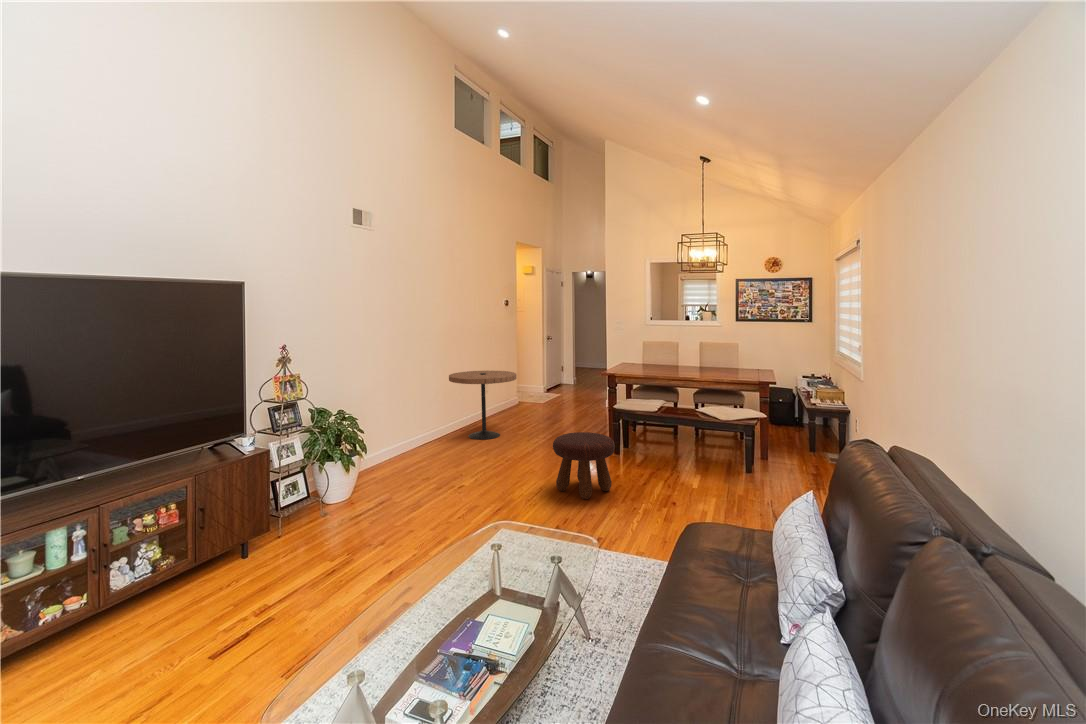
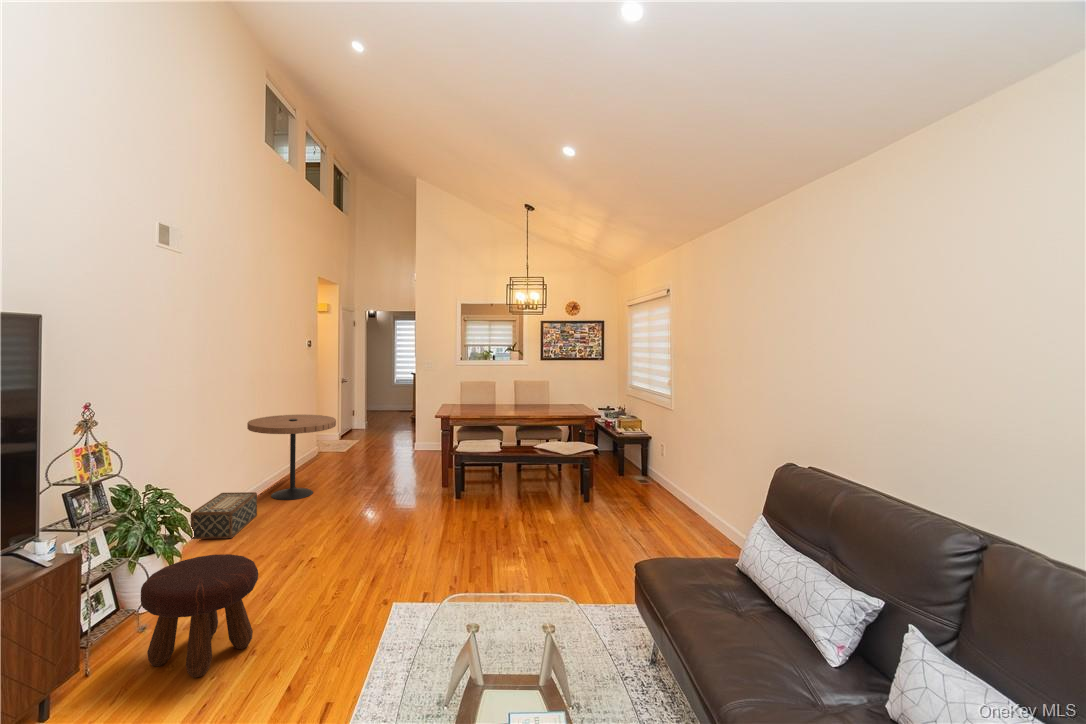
woven basket: none [395,428,449,462] -> present [191,492,257,539]
footstool: present [553,432,615,499] -> present [141,554,258,677]

